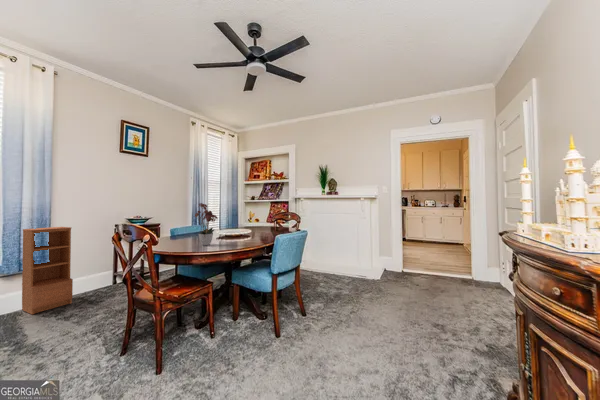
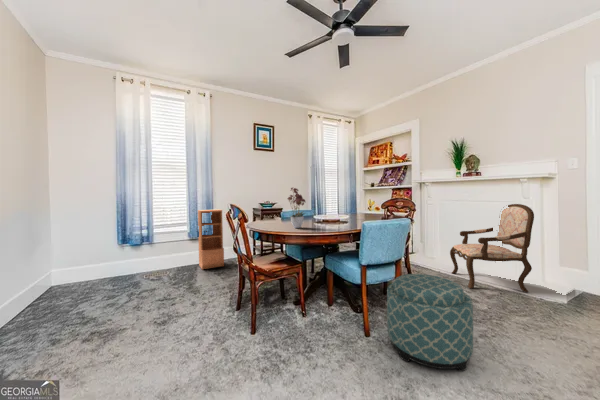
armchair: none [320,216,371,281] -> present [450,204,534,292]
ottoman: none [295,275,354,348] -> present [387,274,473,372]

